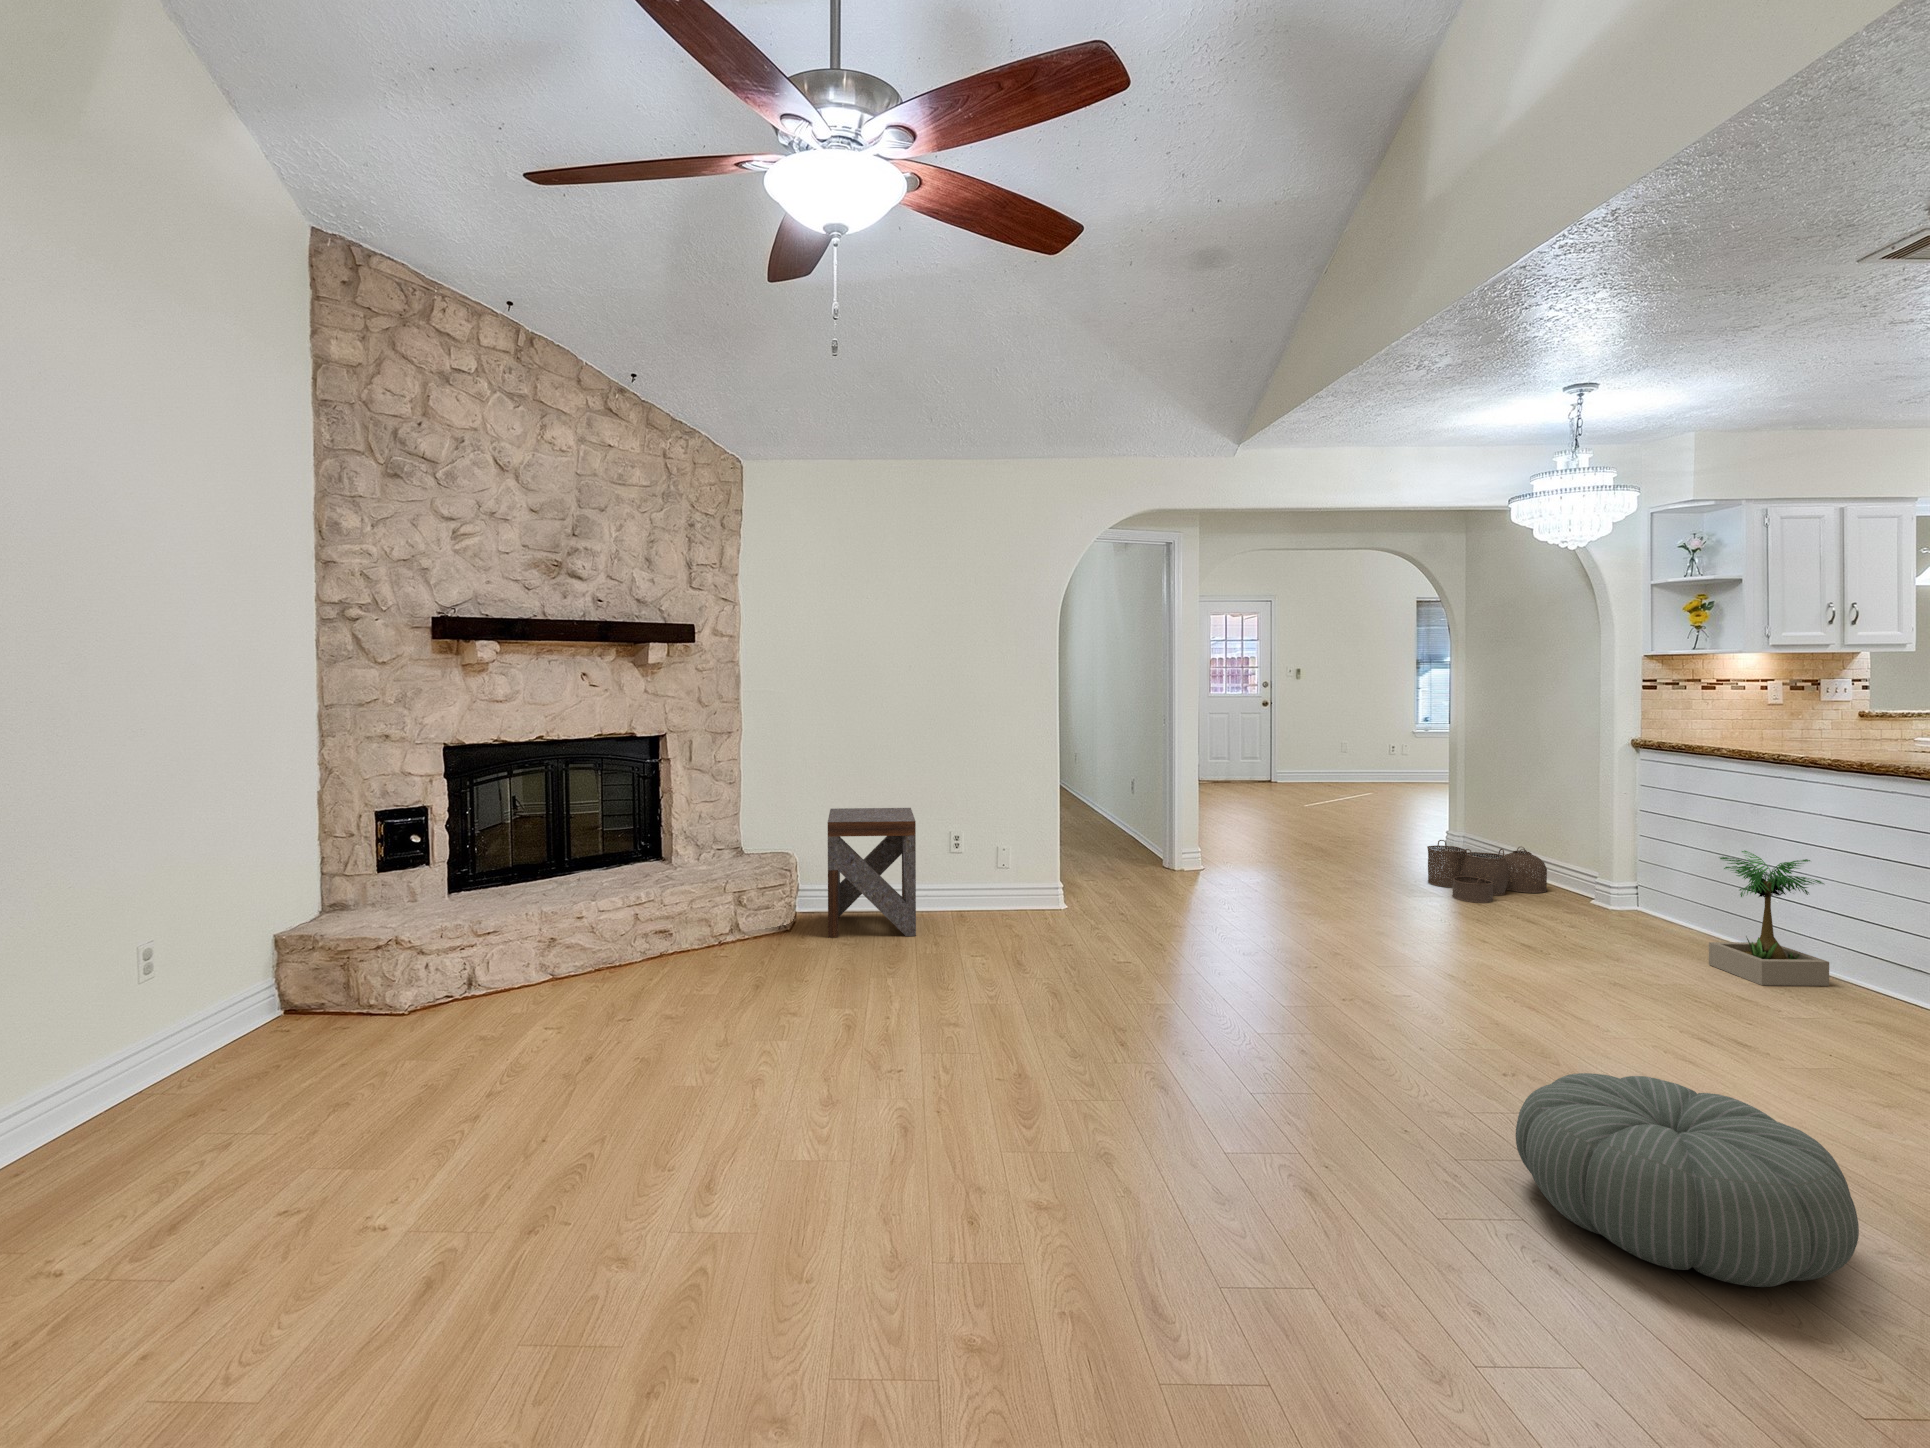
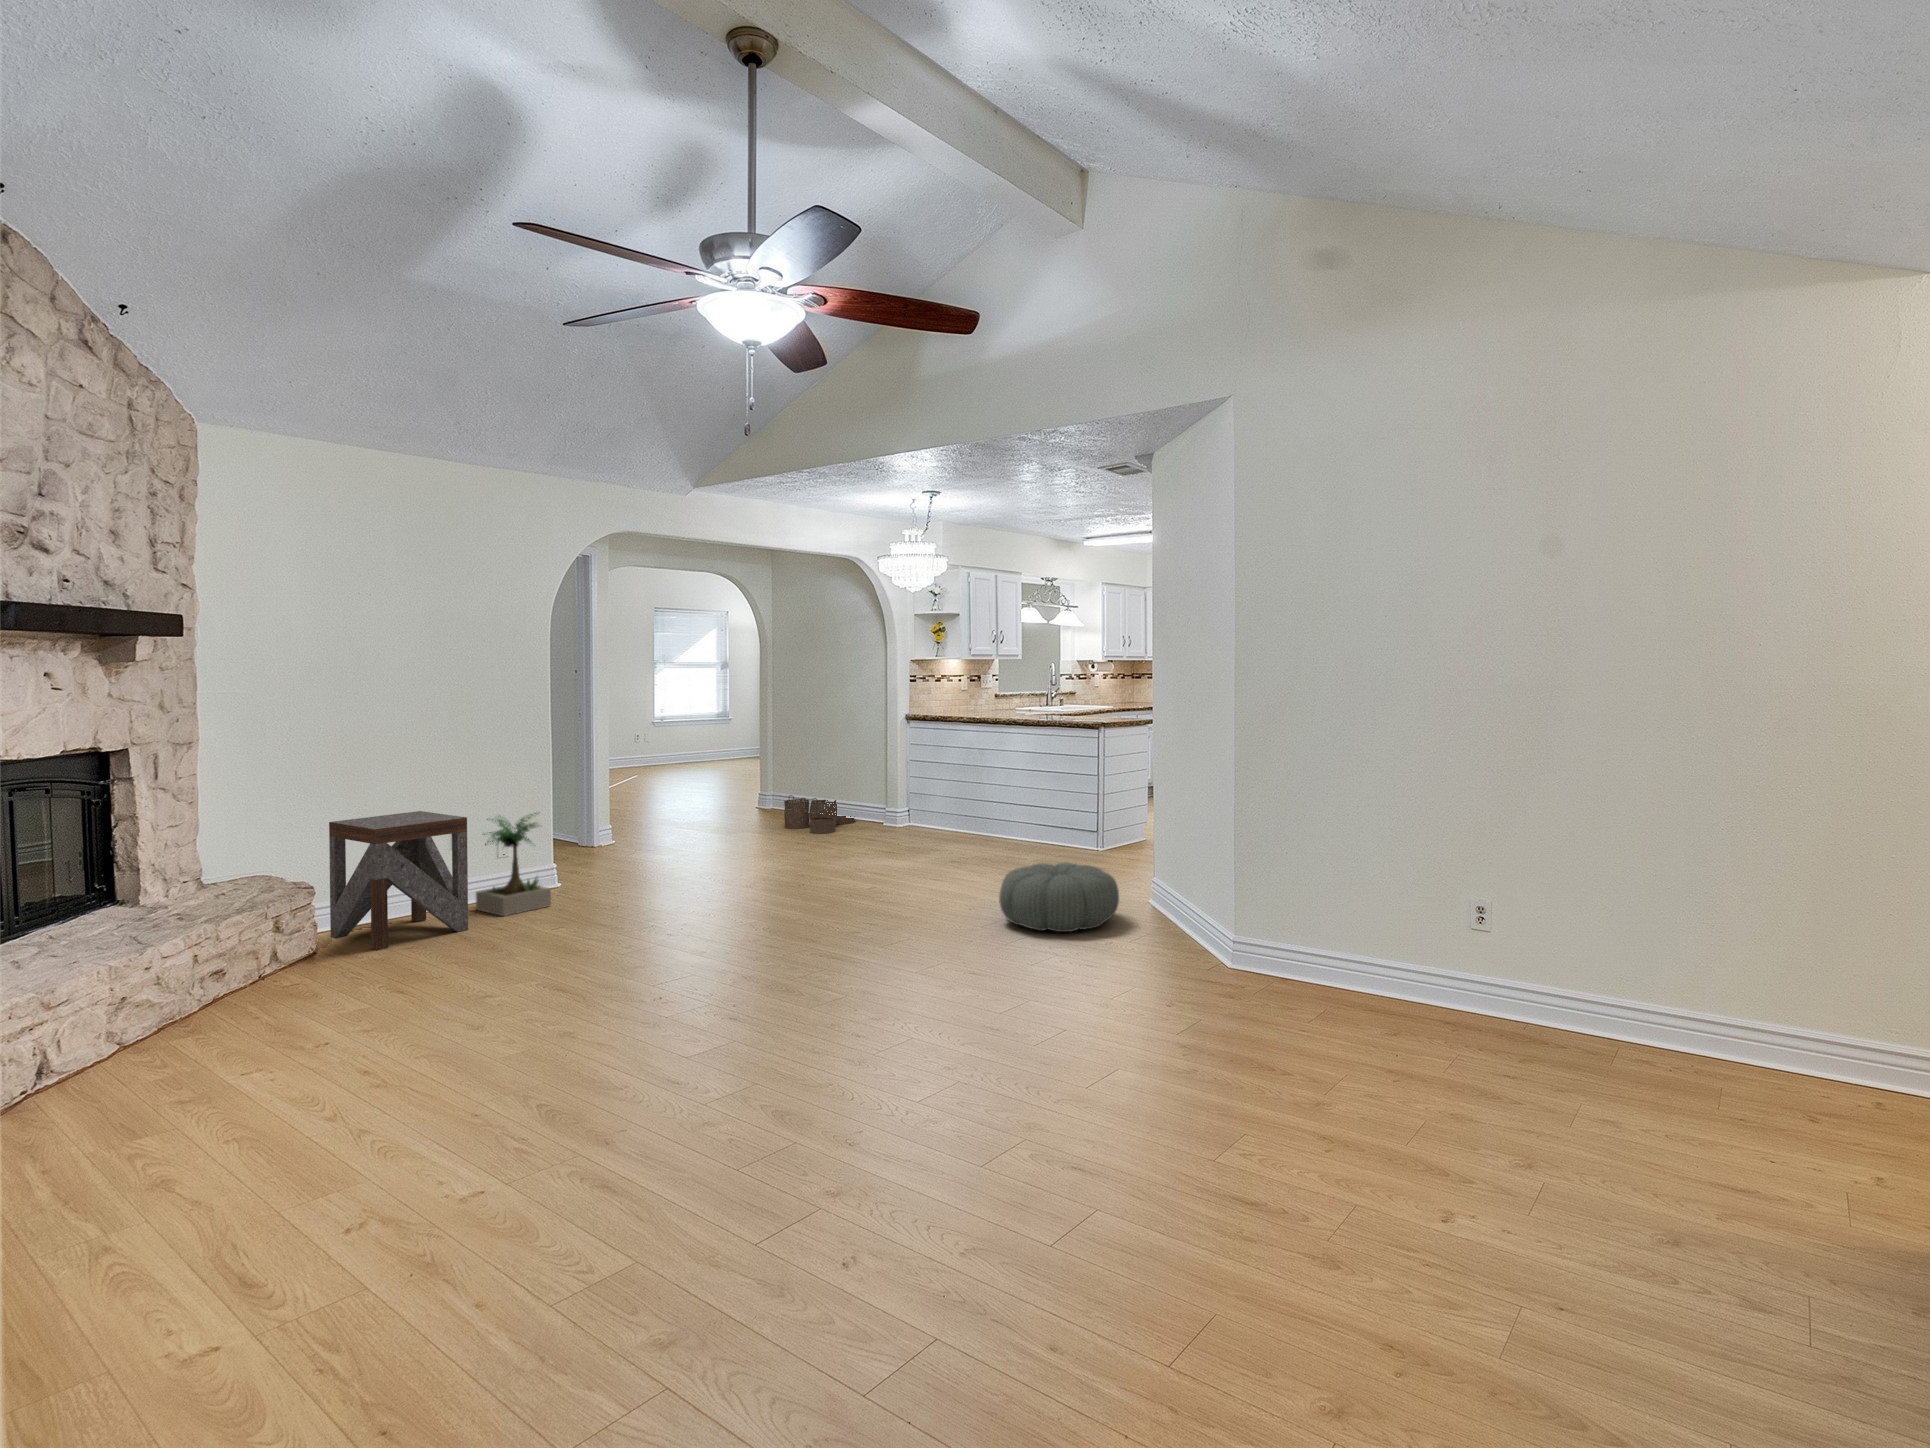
potted plant: present [1709,851,1829,986] -> present [476,813,551,916]

